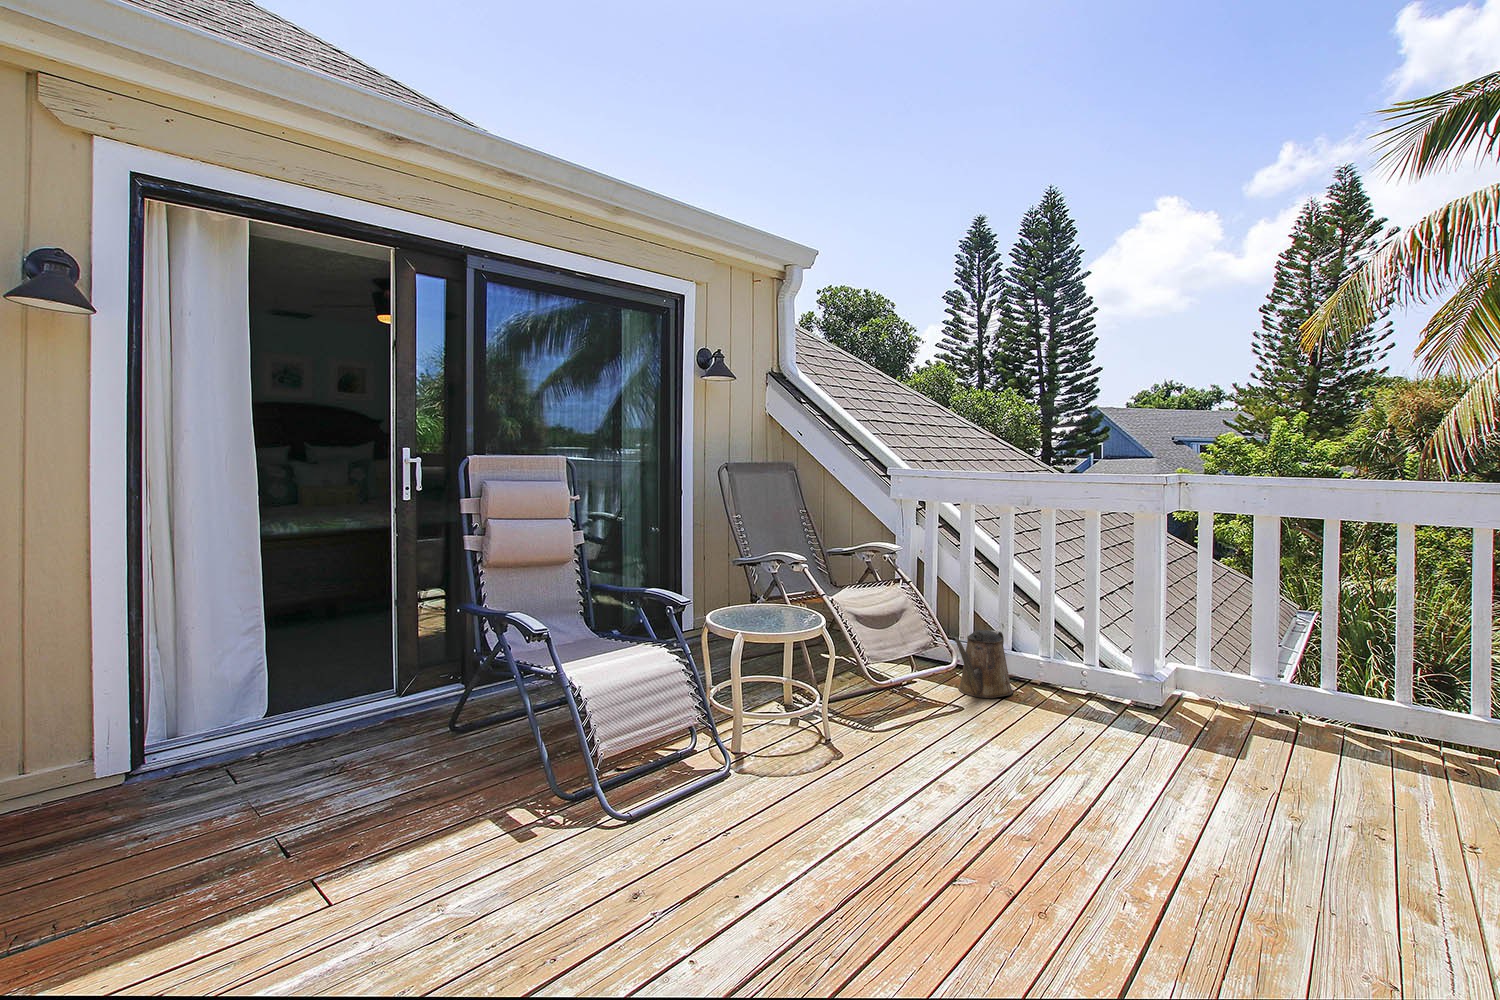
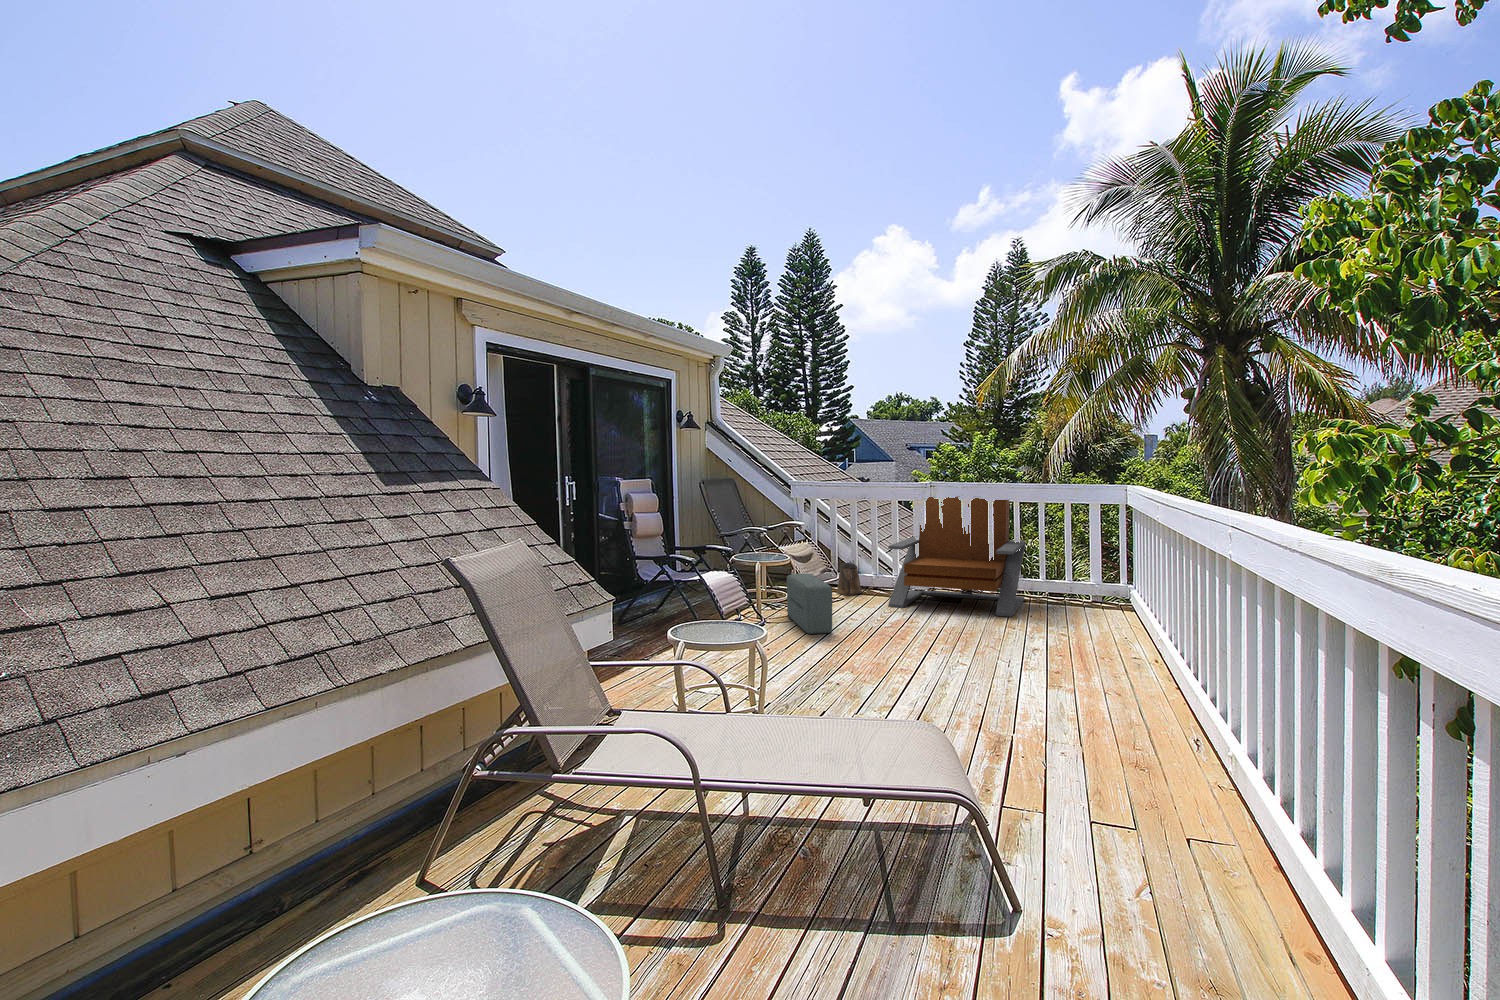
lounge chair: none [1050,502,1430,847] -> present [888,496,1025,617]
pouf: none [781,666,856,846] -> present [787,574,832,634]

